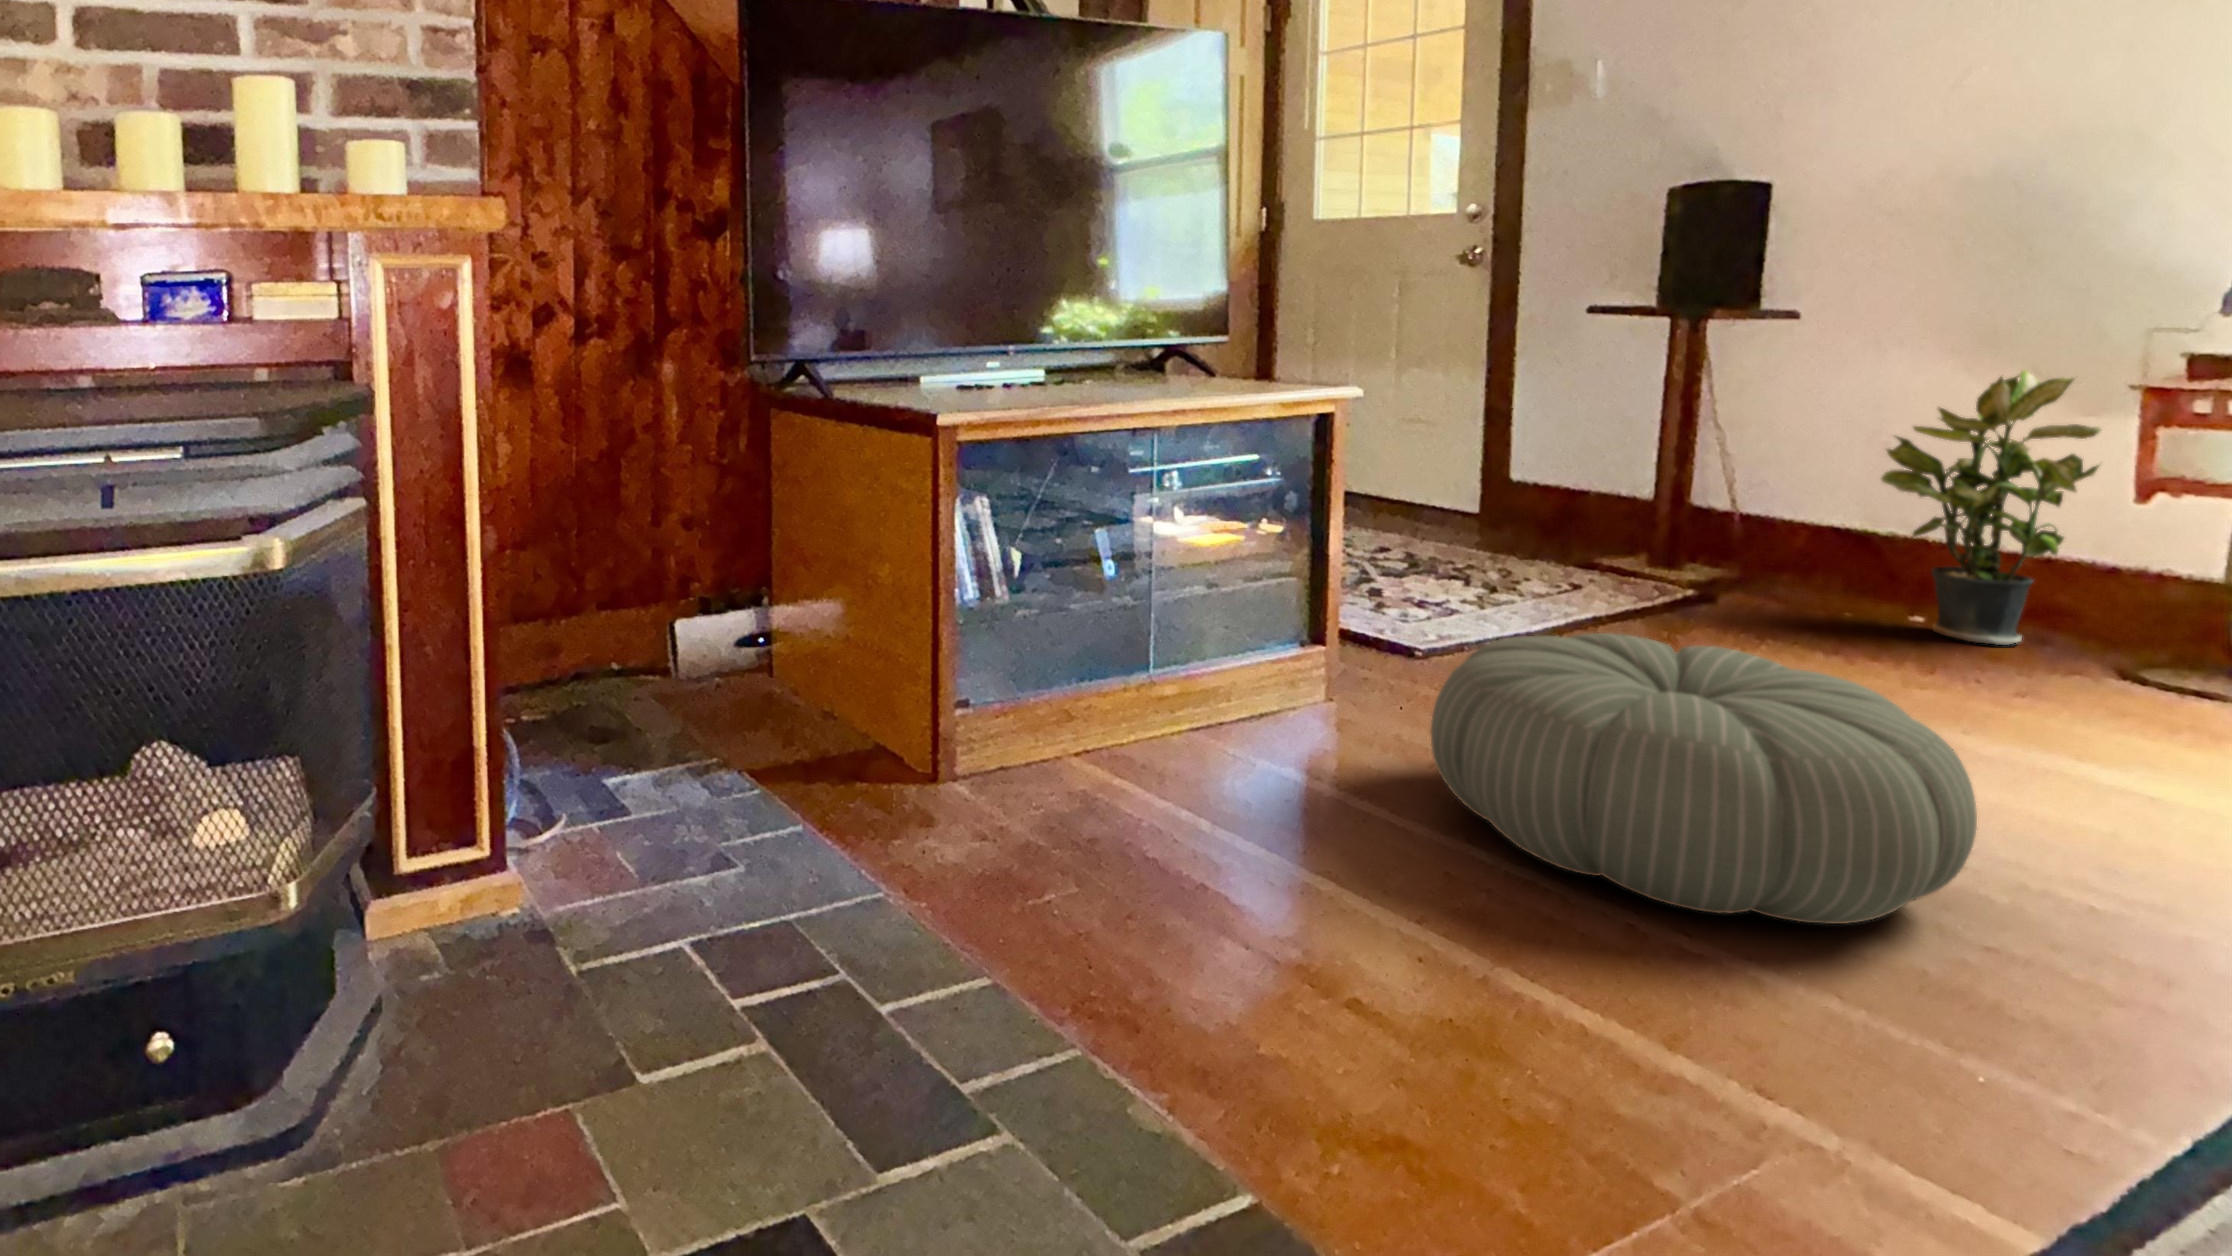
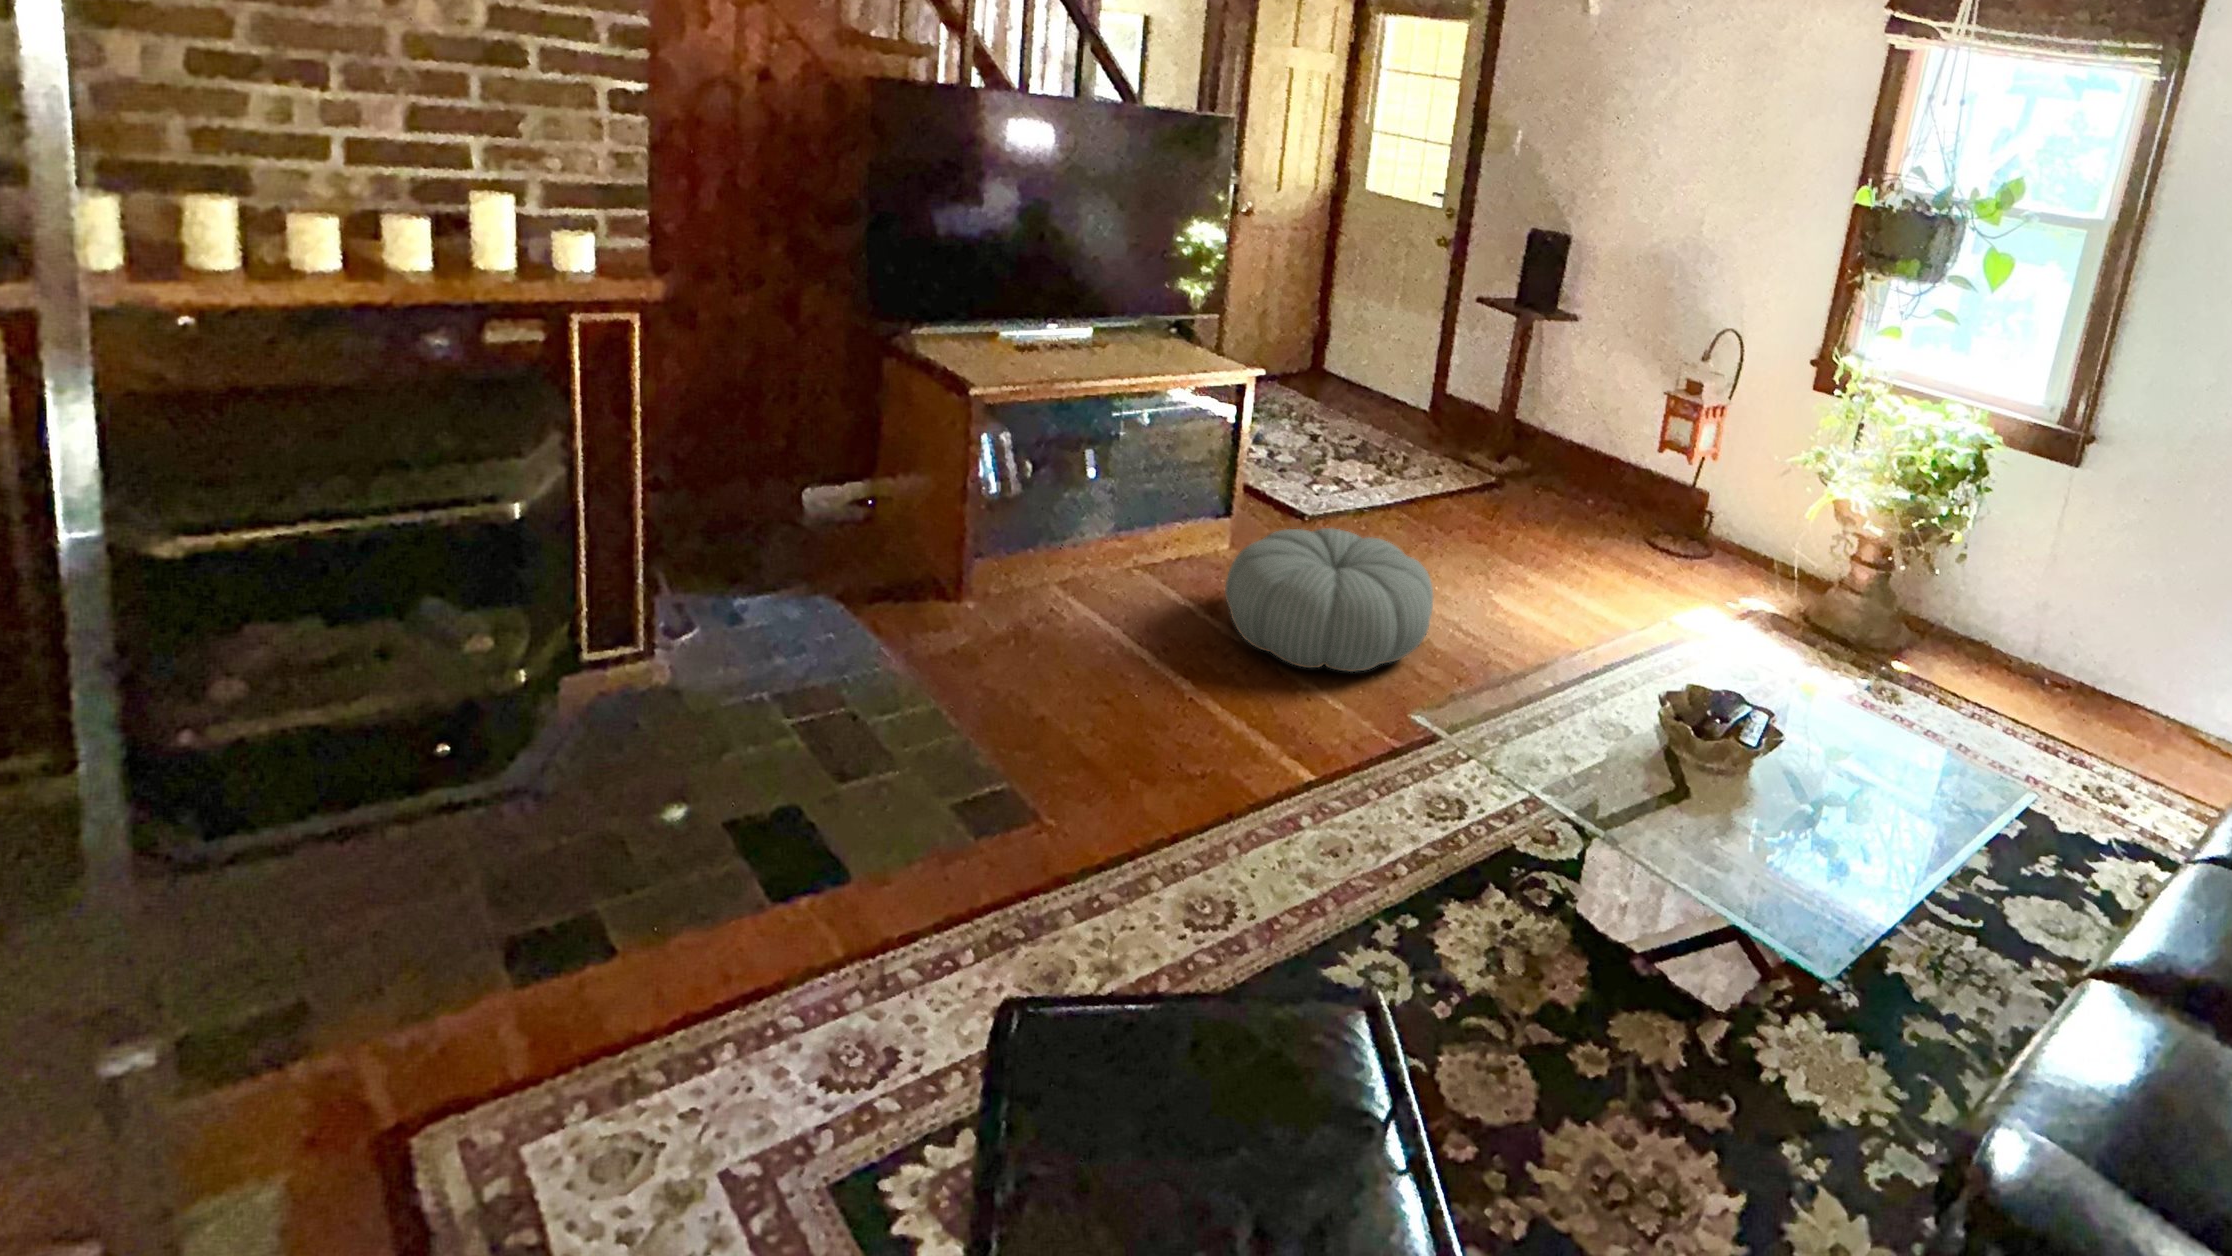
potted plant: present [1881,370,2100,645] -> none [1578,375,1669,524]

